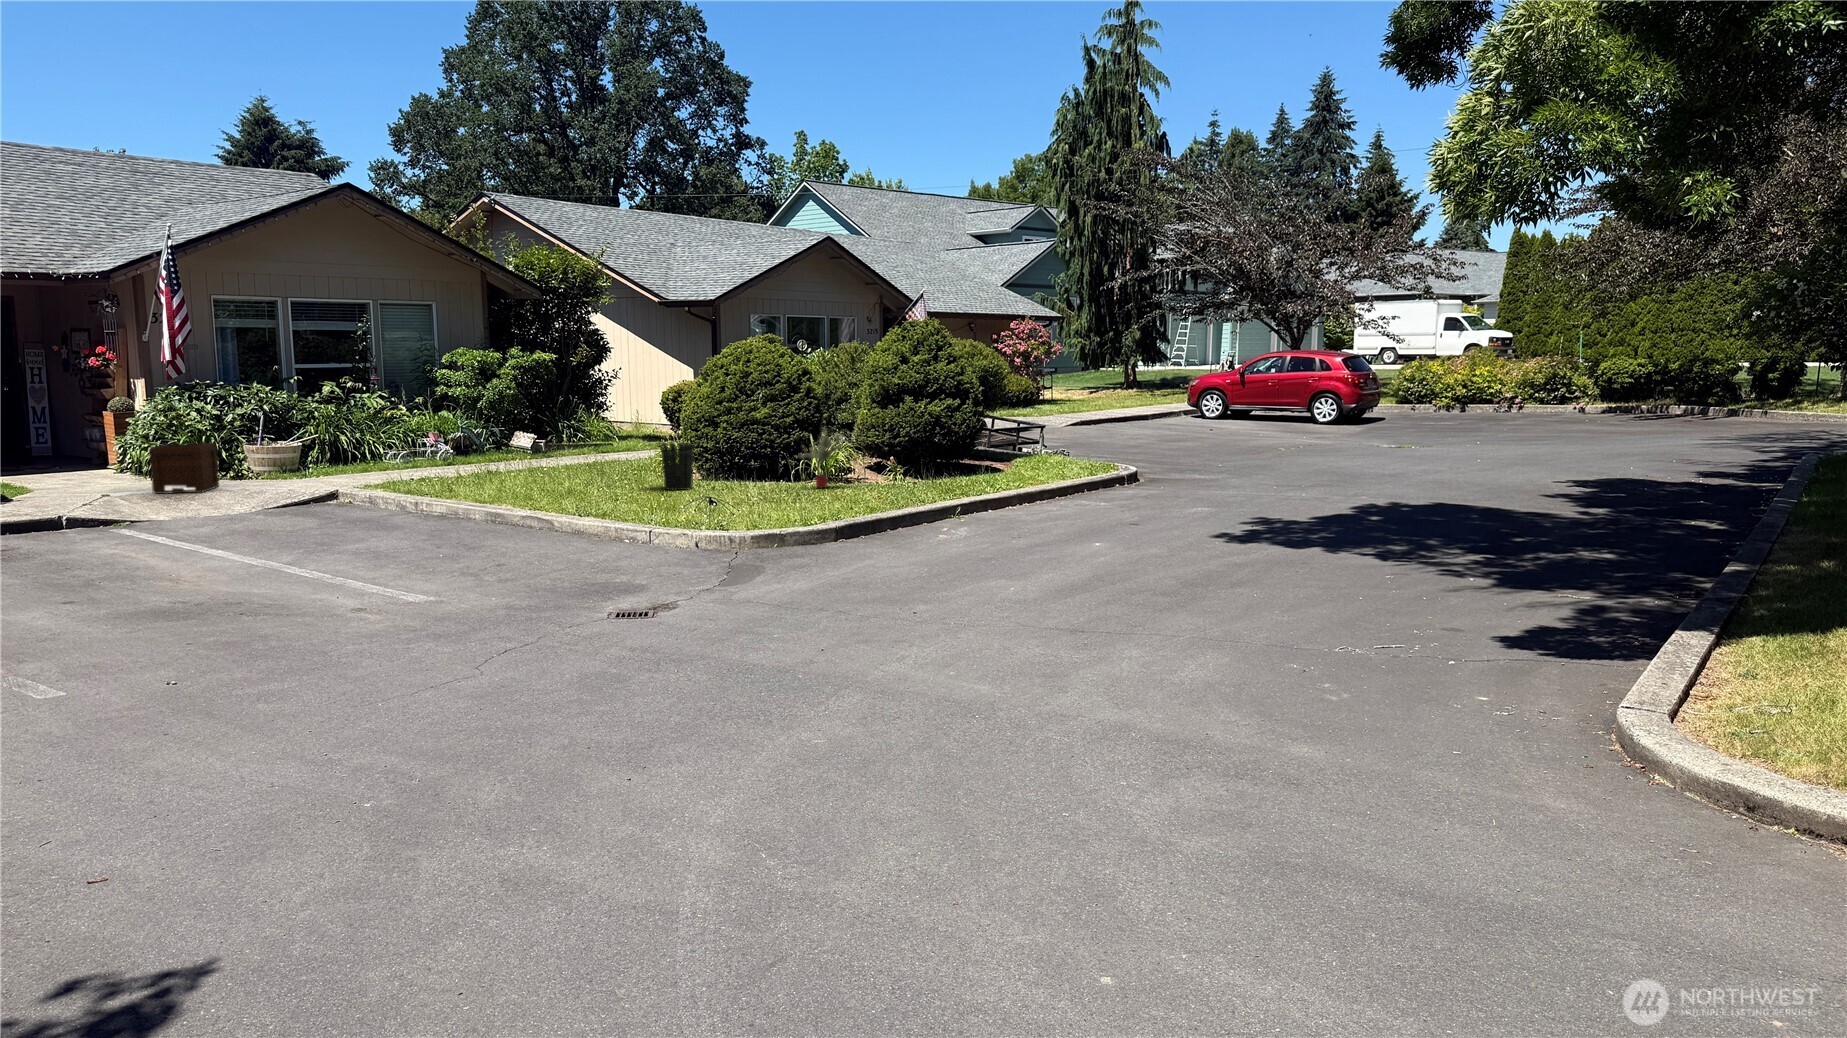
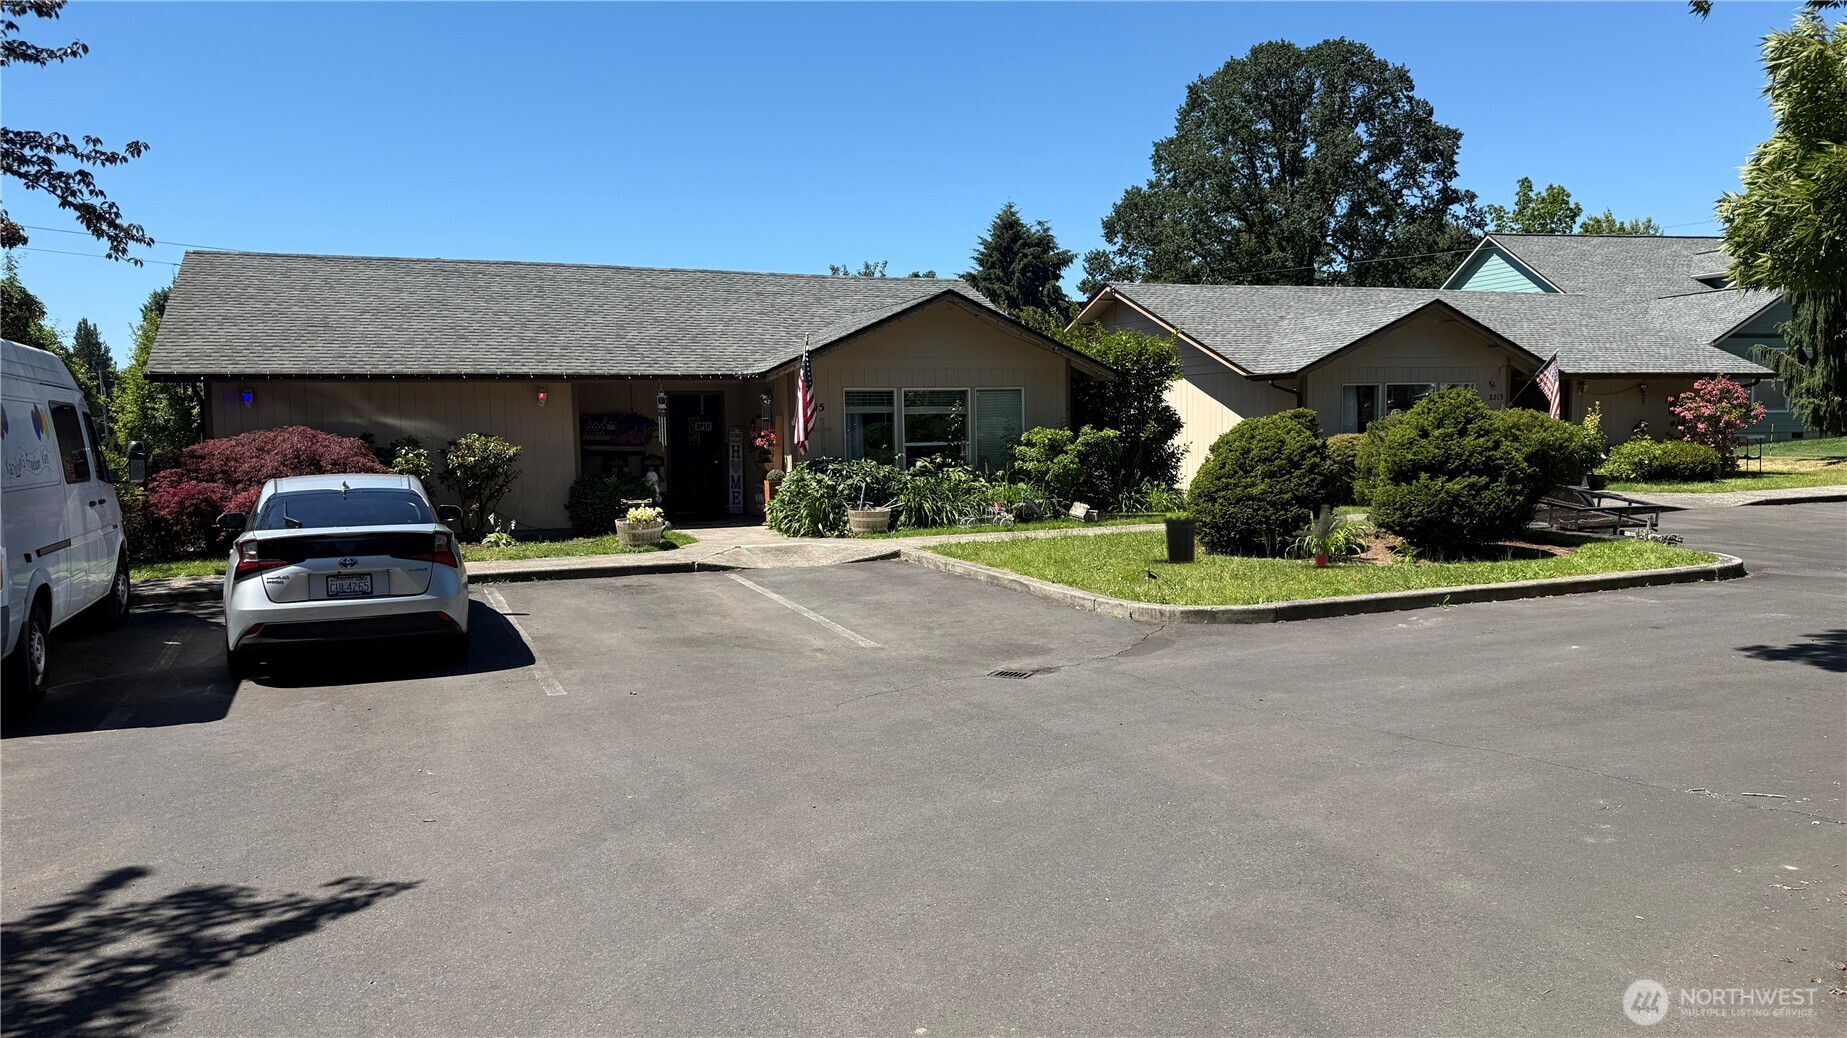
wooden crate: present [149,443,219,494] -> none [774,509,824,549]

